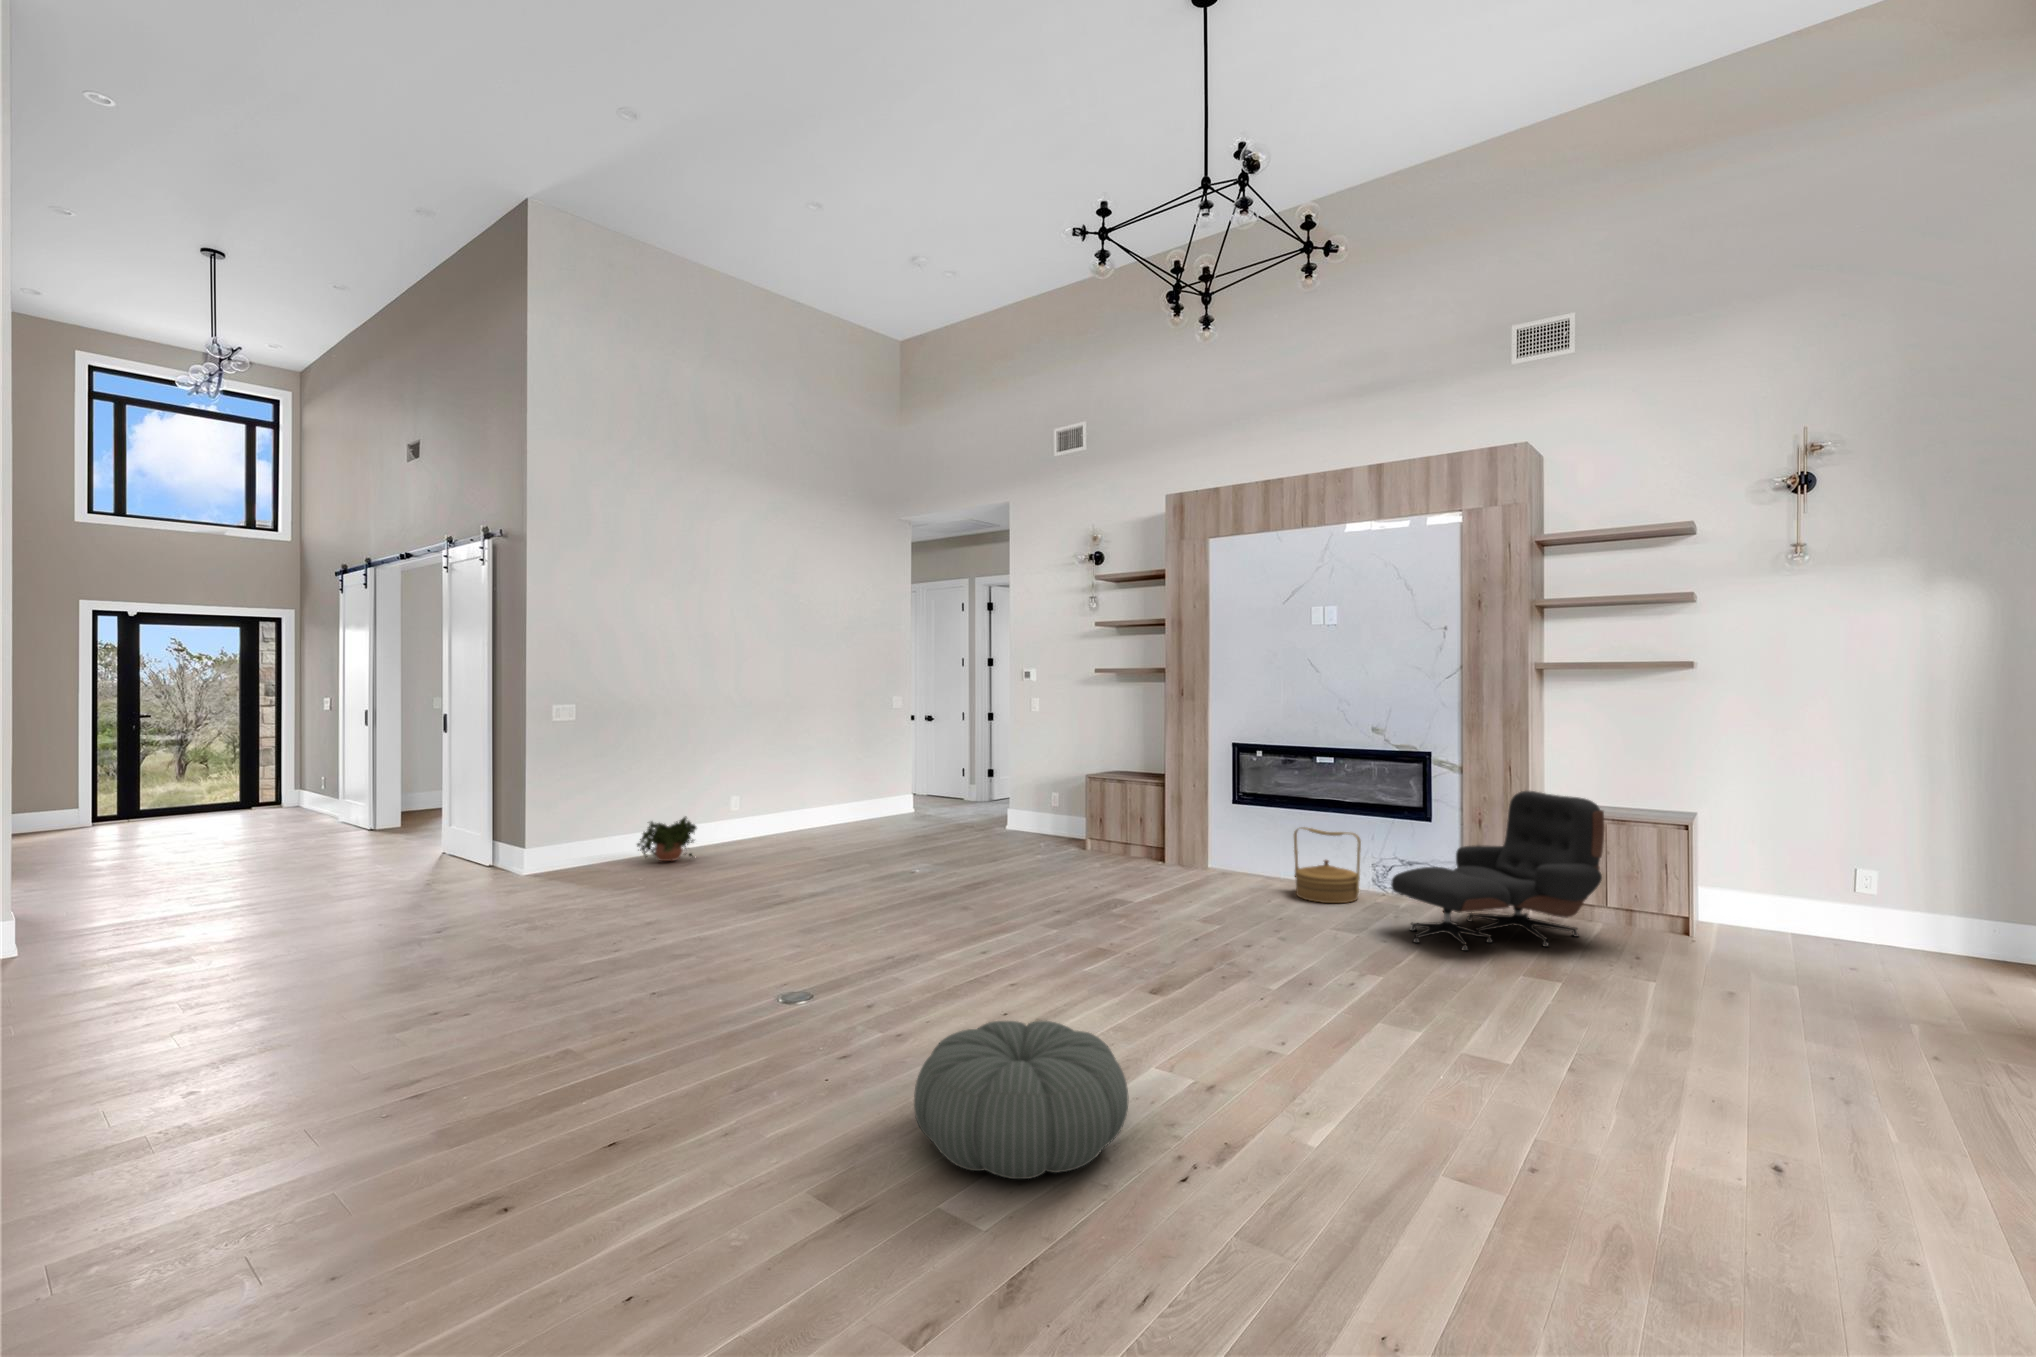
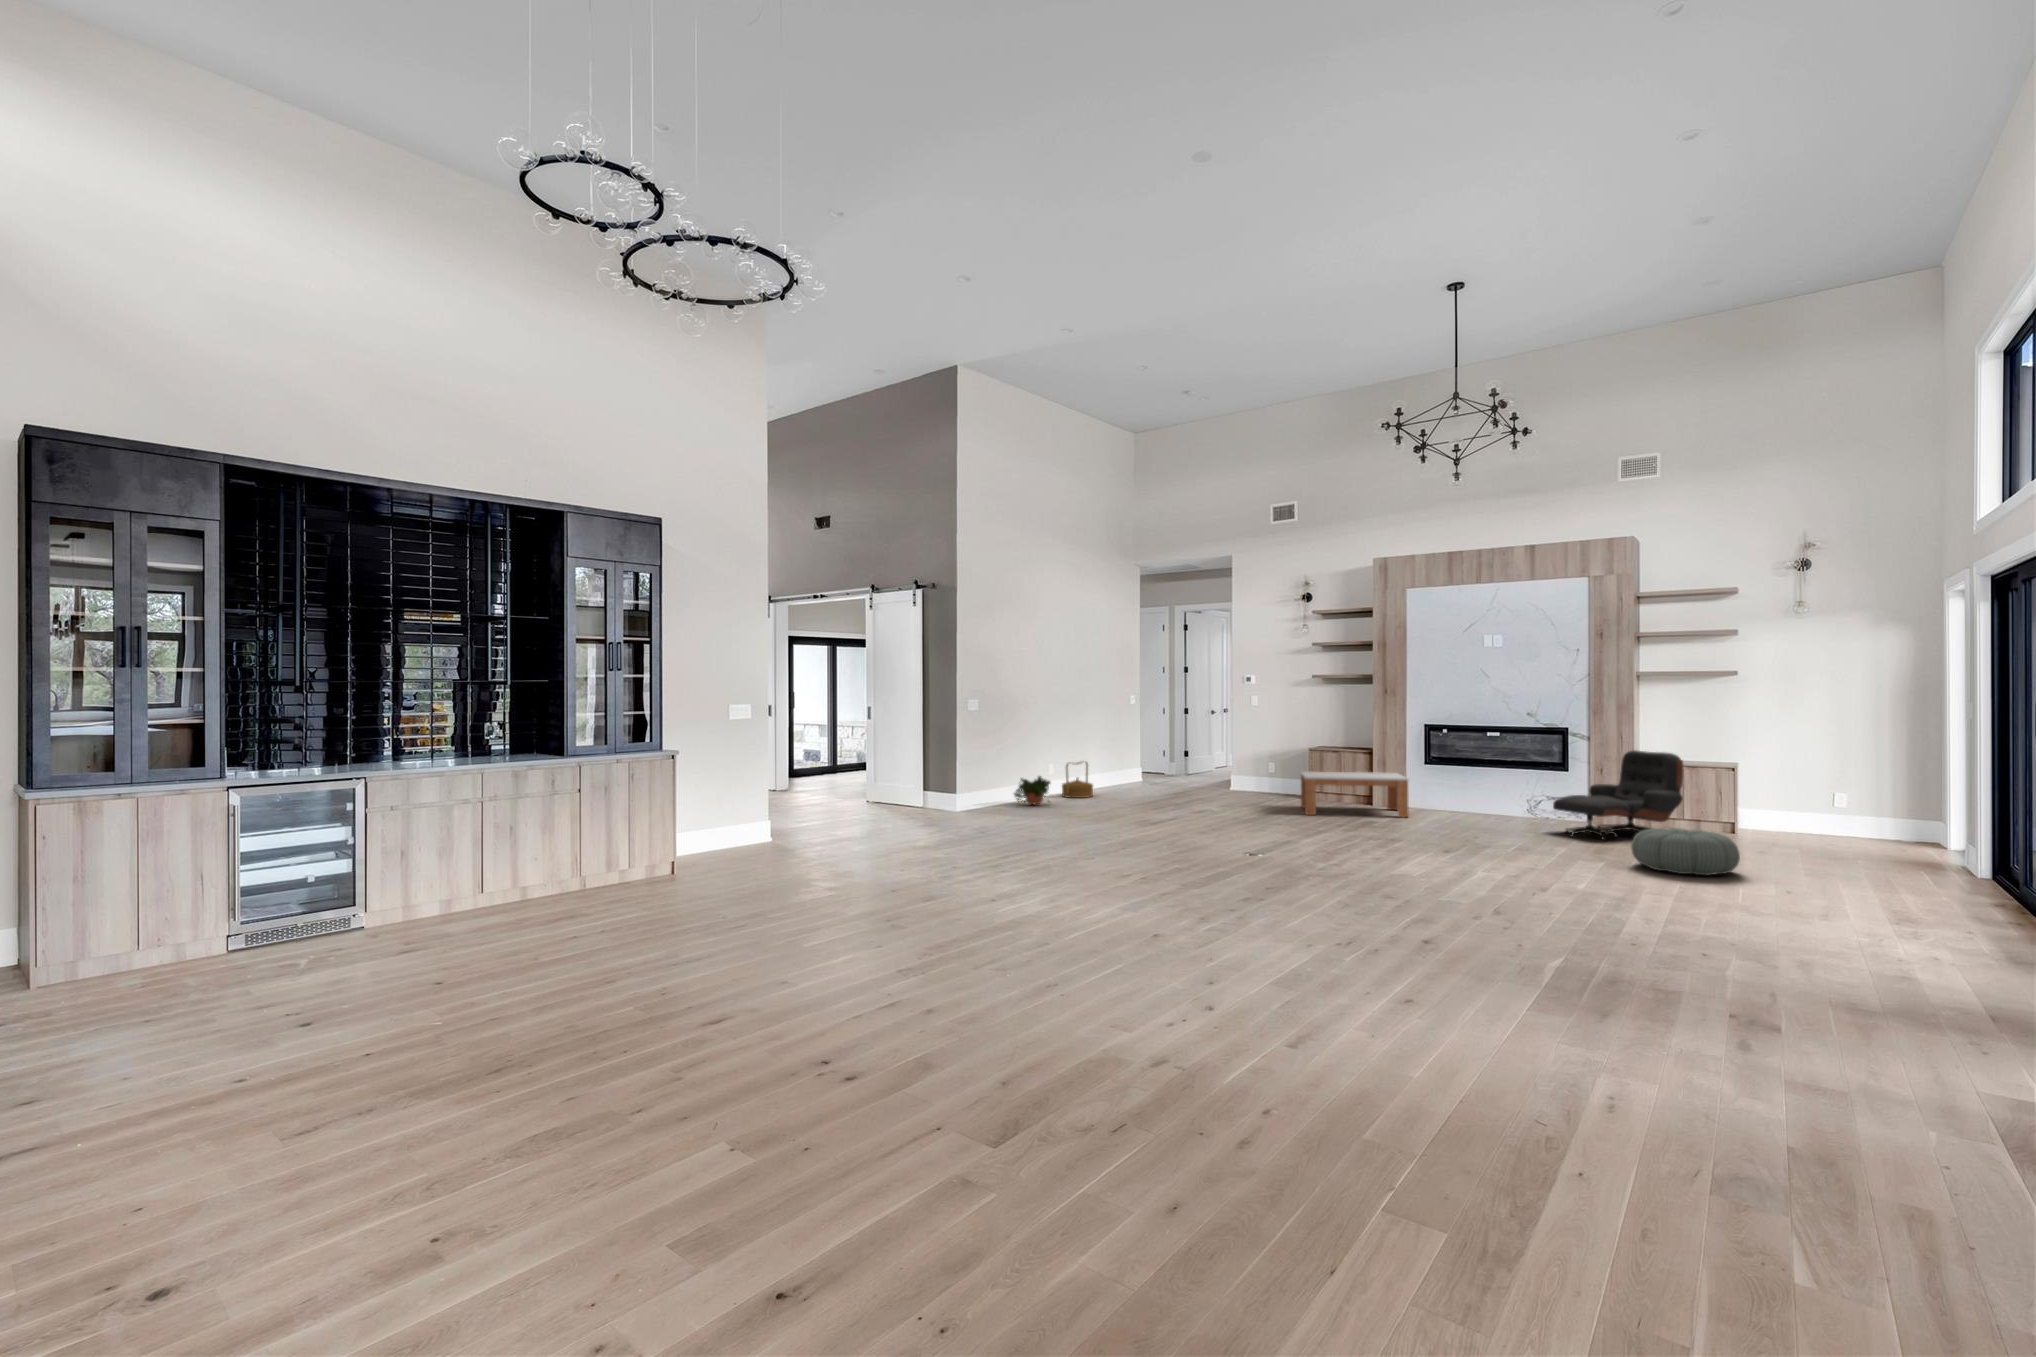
coffee table: none [1039,812,1193,890] -> present [1301,772,1408,817]
woven basket: present [1294,827,1361,903] -> present [1062,762,1093,798]
pouf: present [914,1020,1129,1179] -> present [1631,828,1740,875]

